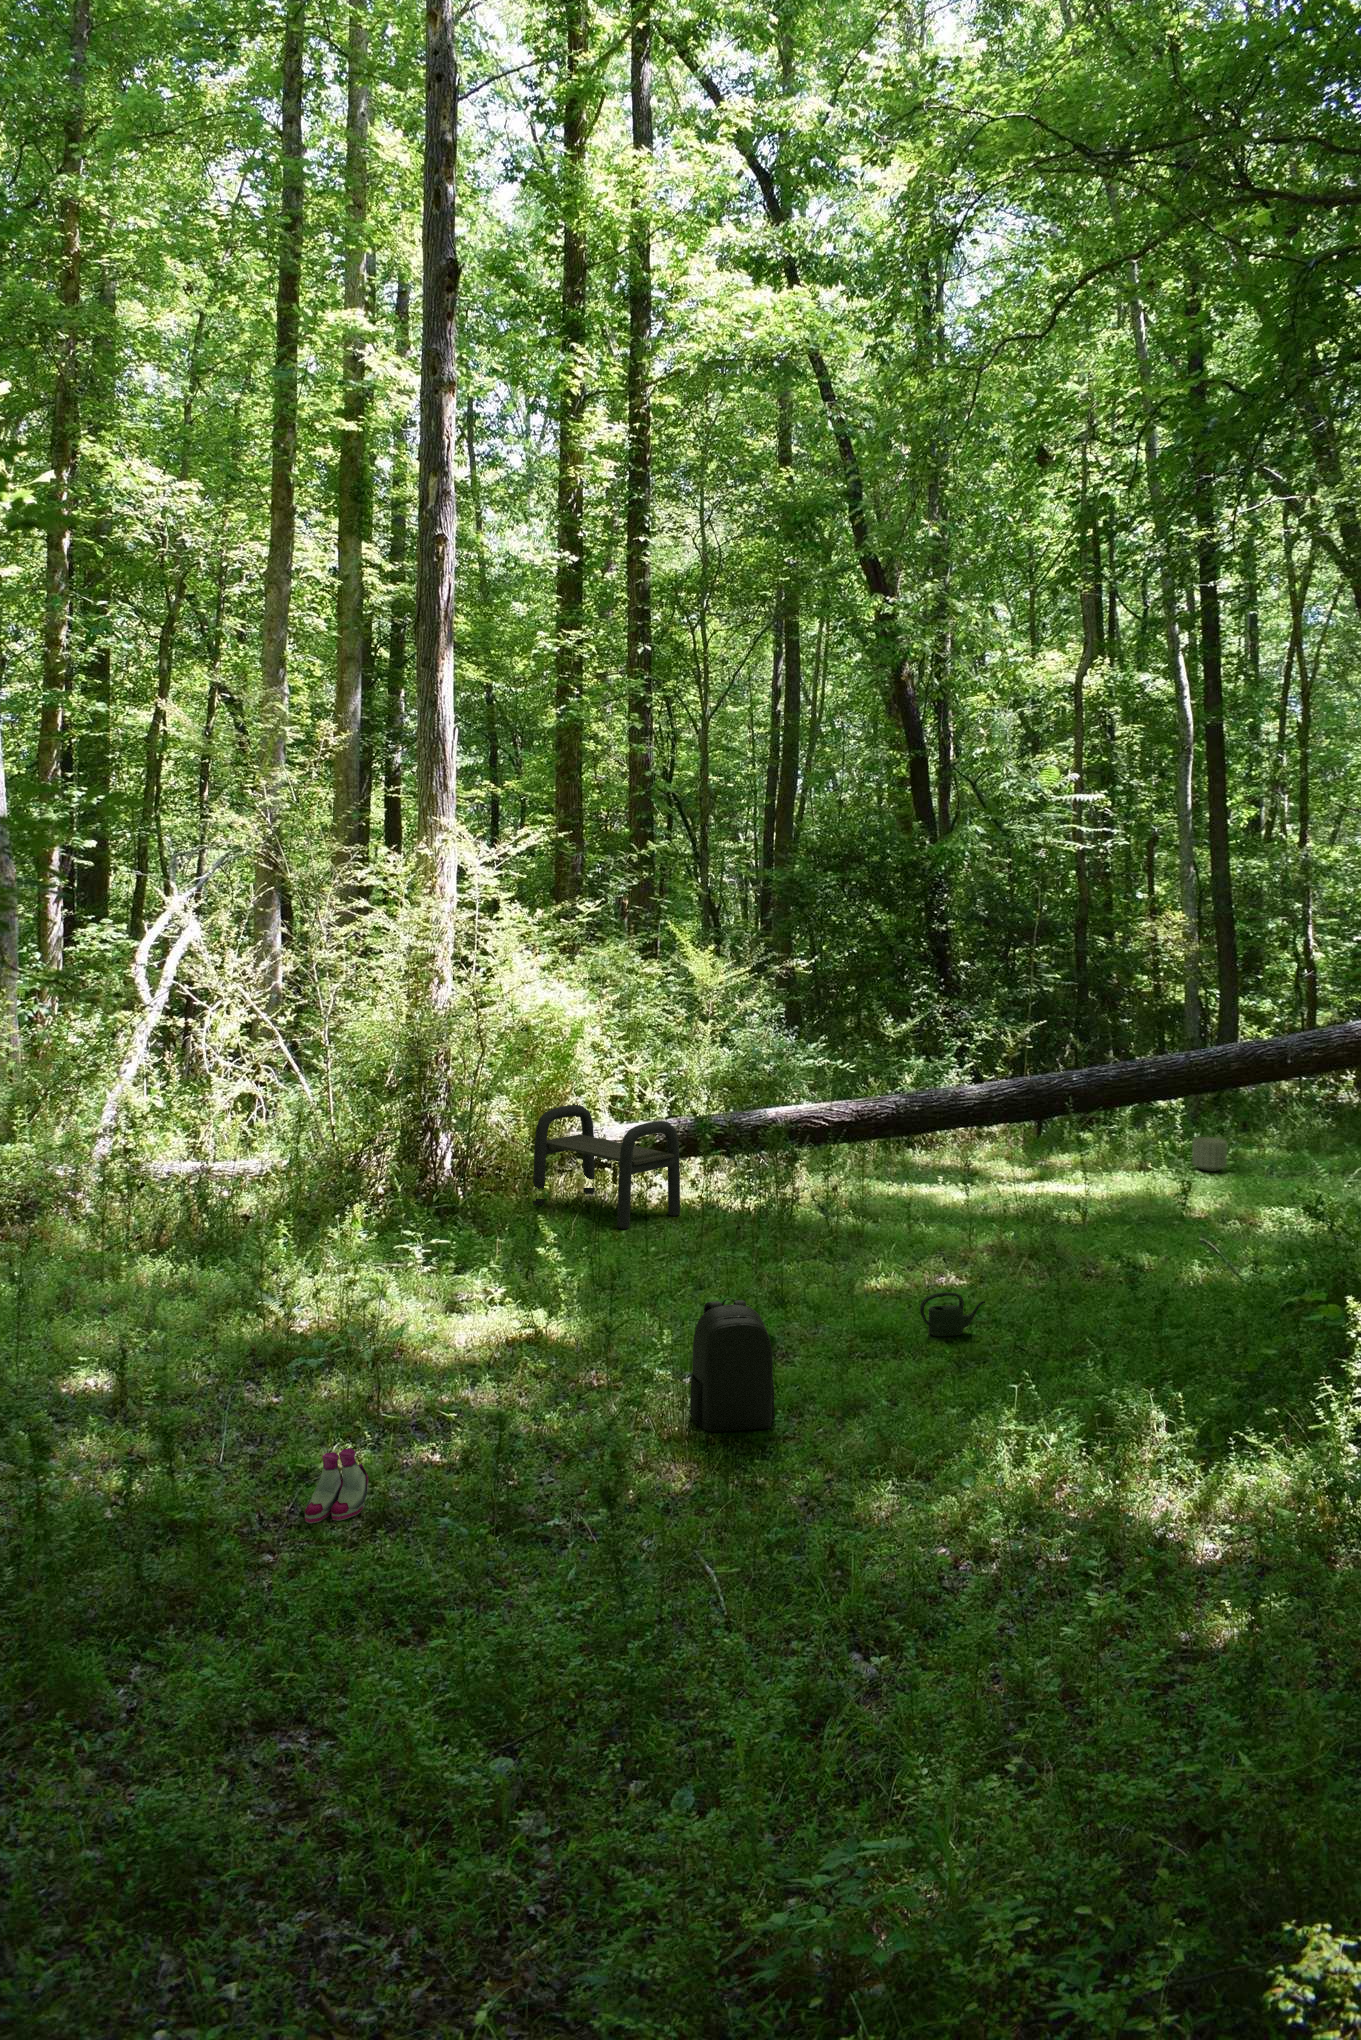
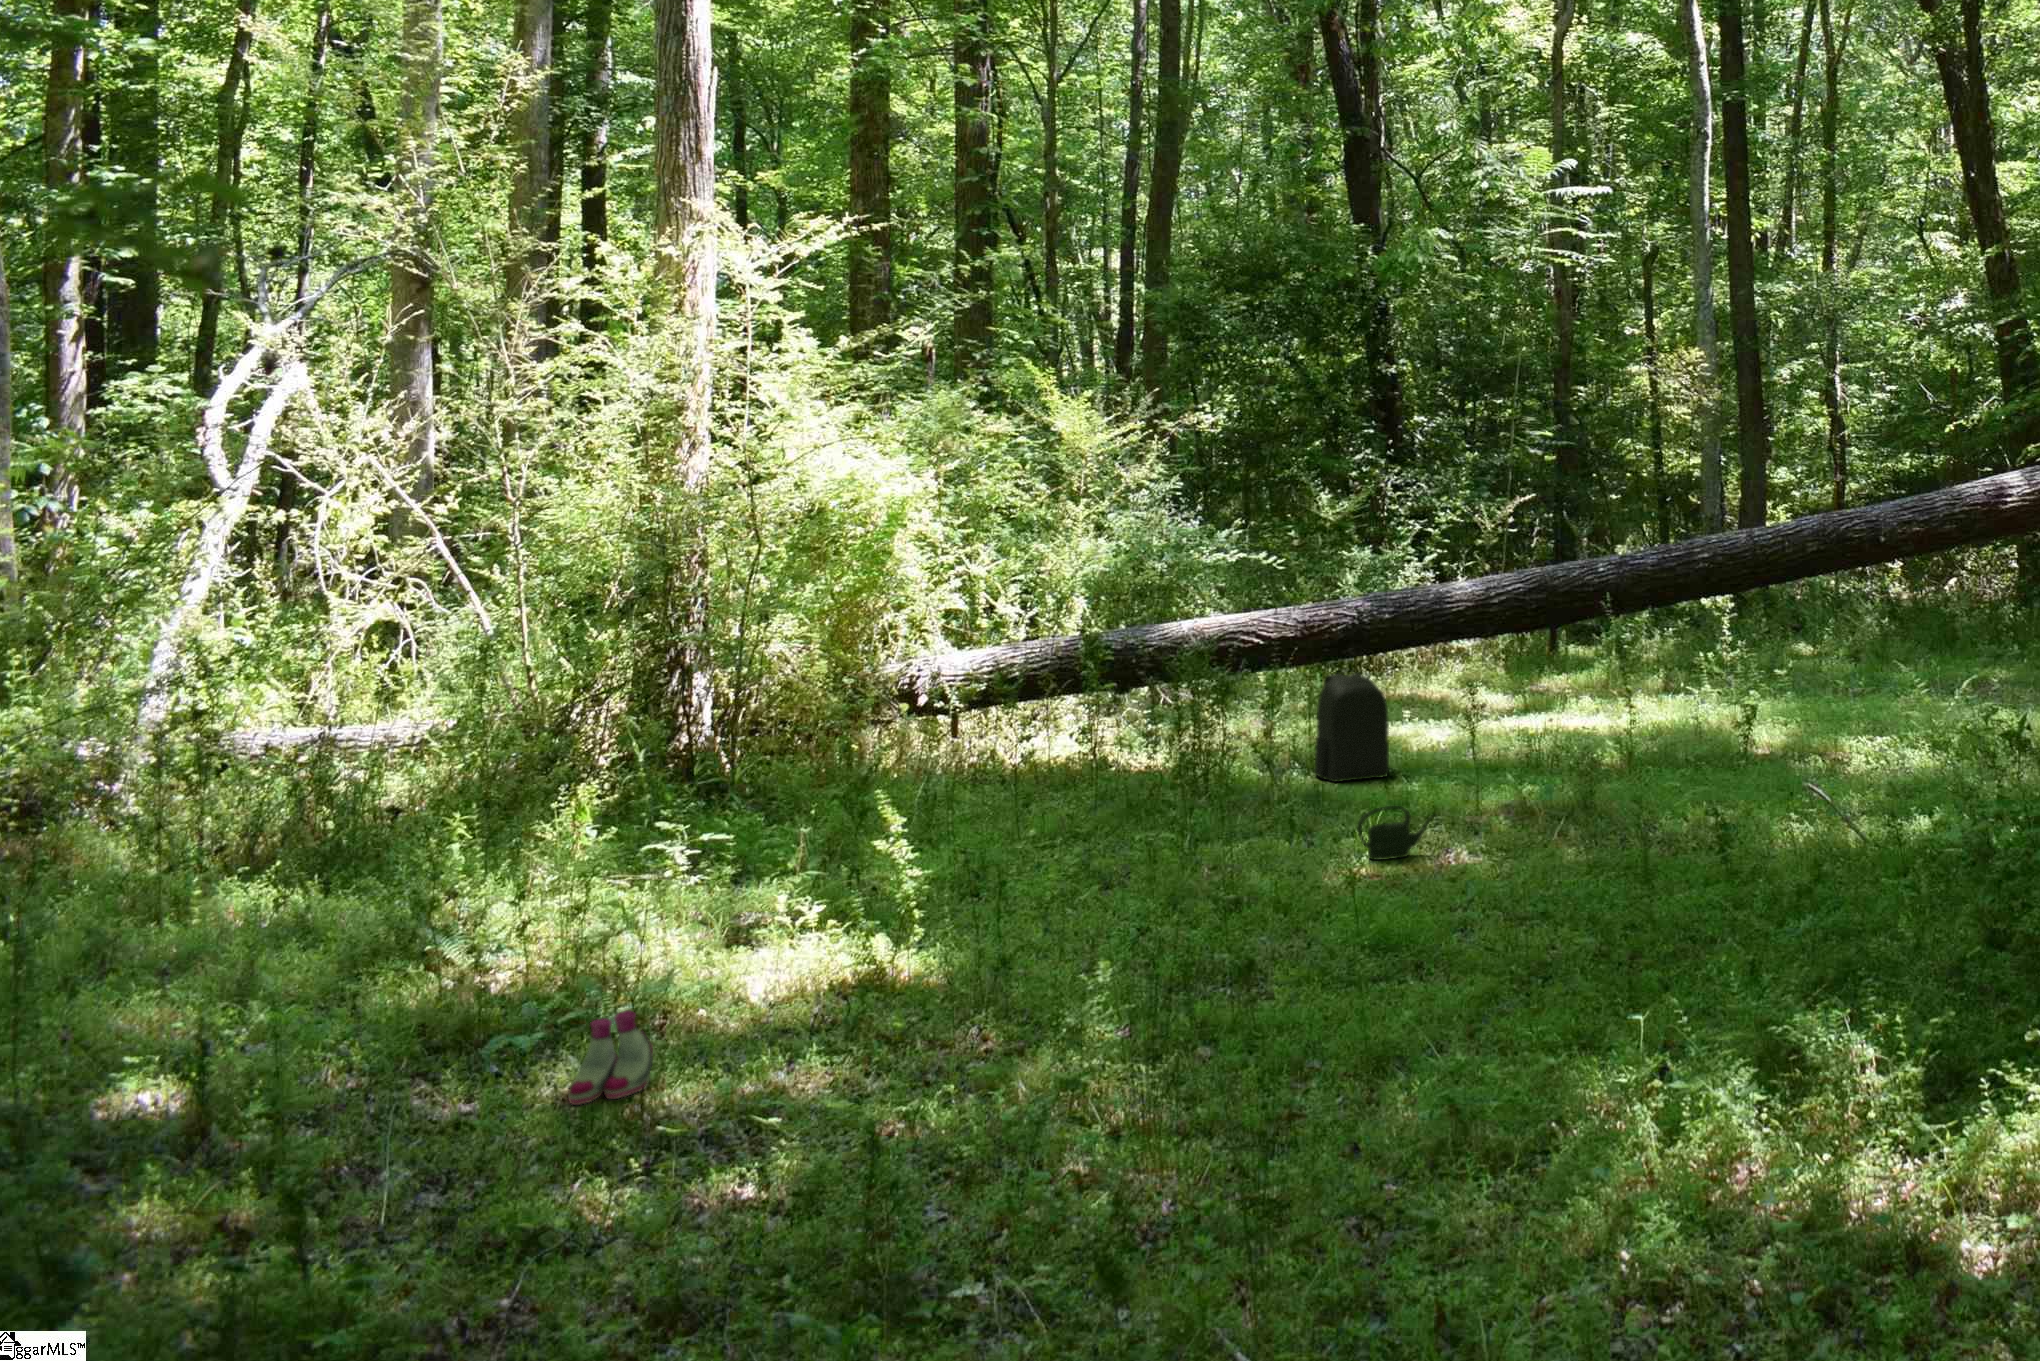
bench: present [533,1105,680,1229] -> none [835,617,1048,777]
planter: present [1192,1137,1227,1172] -> none [1711,630,1752,673]
backpack: present [690,1298,775,1432] -> present [1315,672,1389,782]

